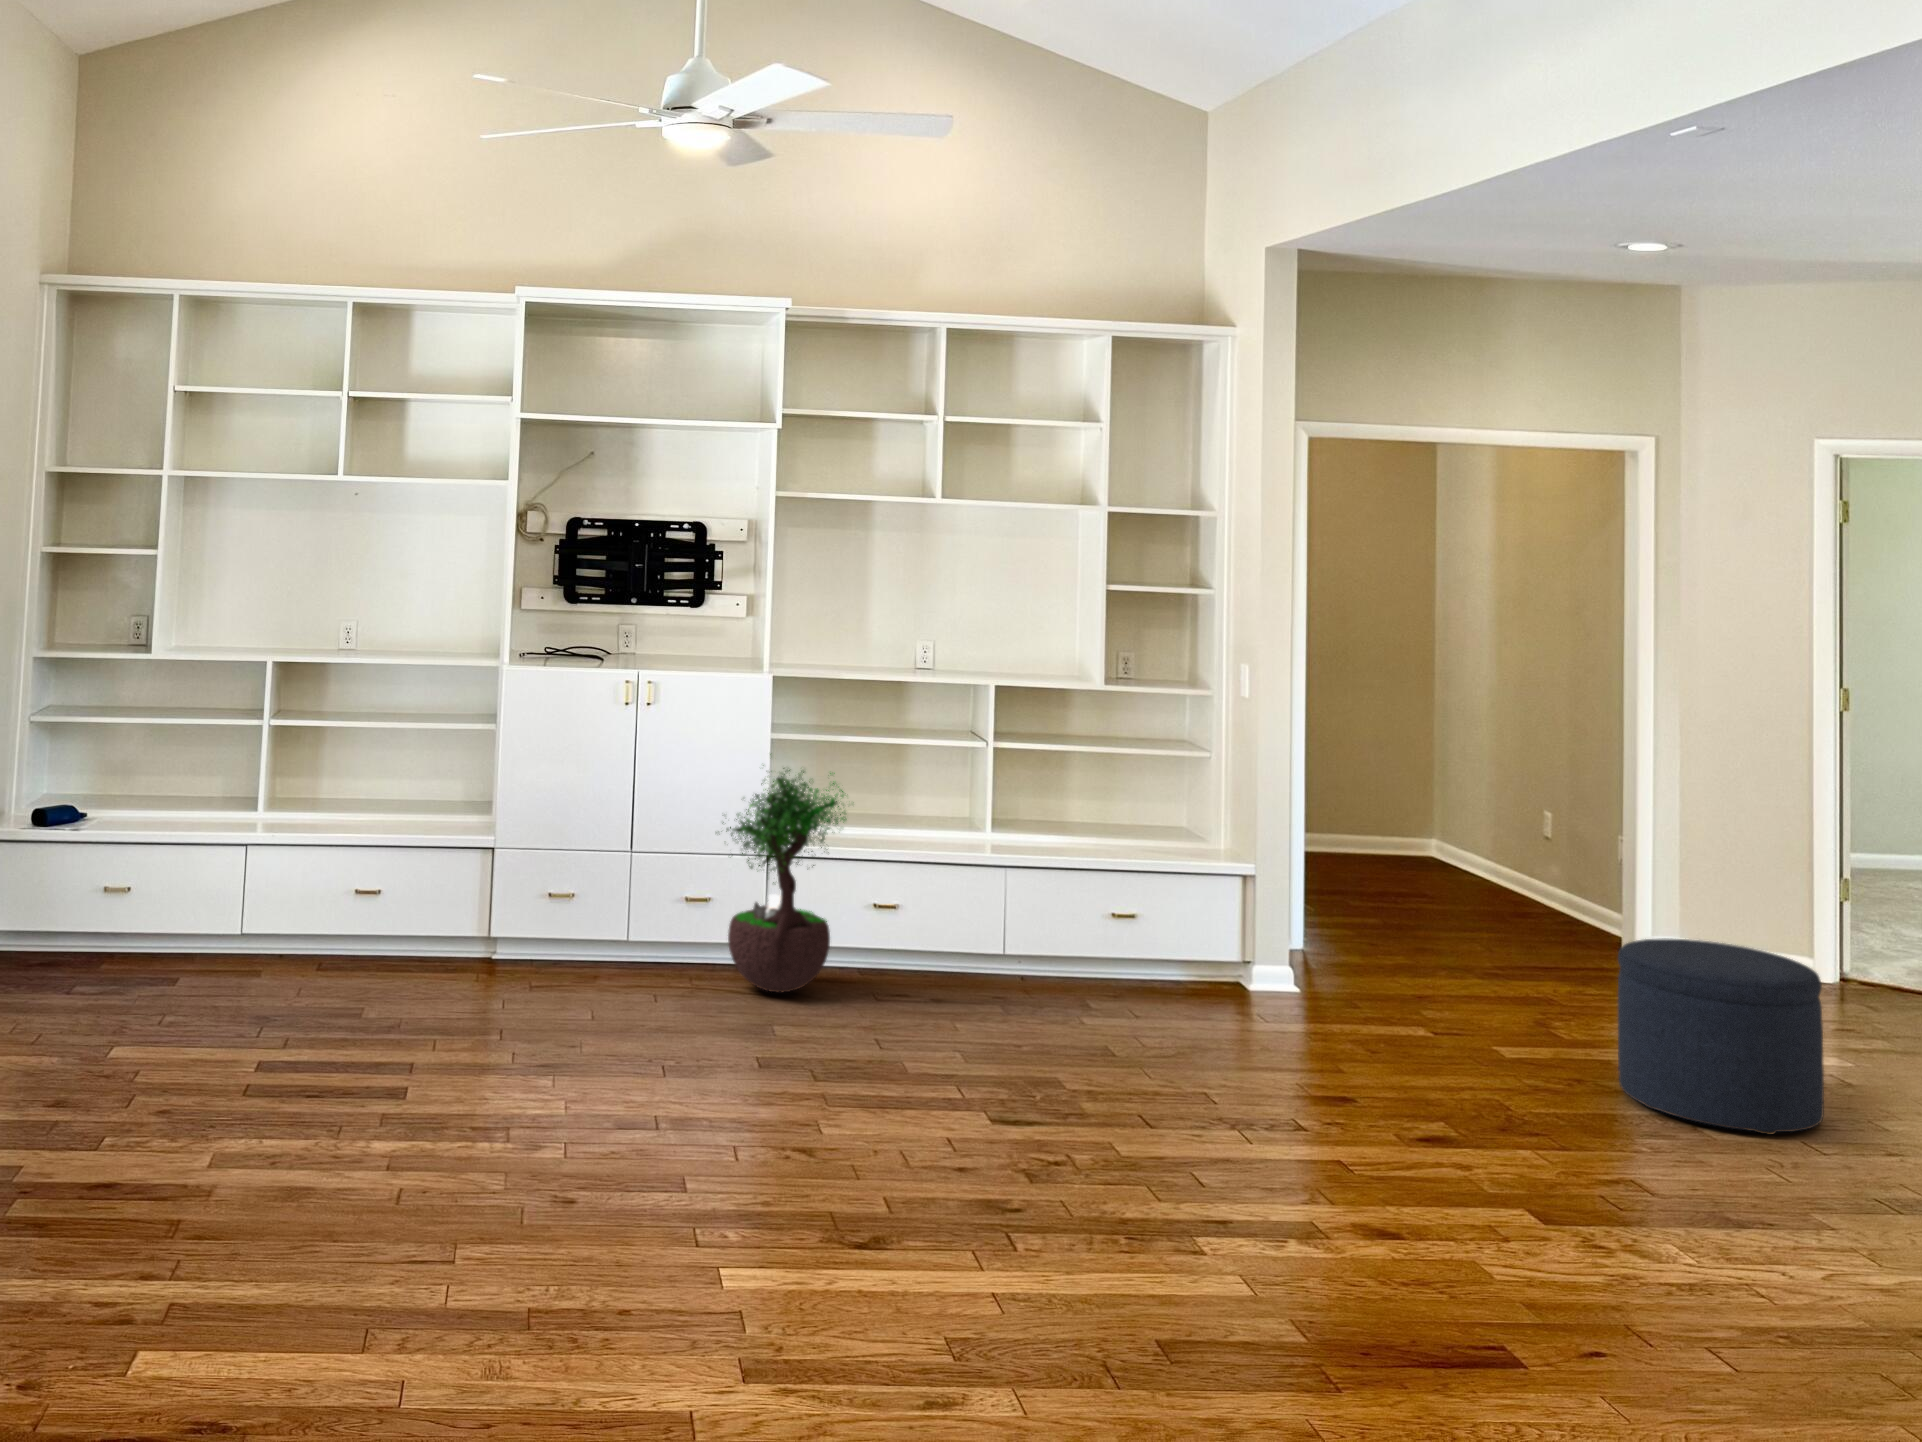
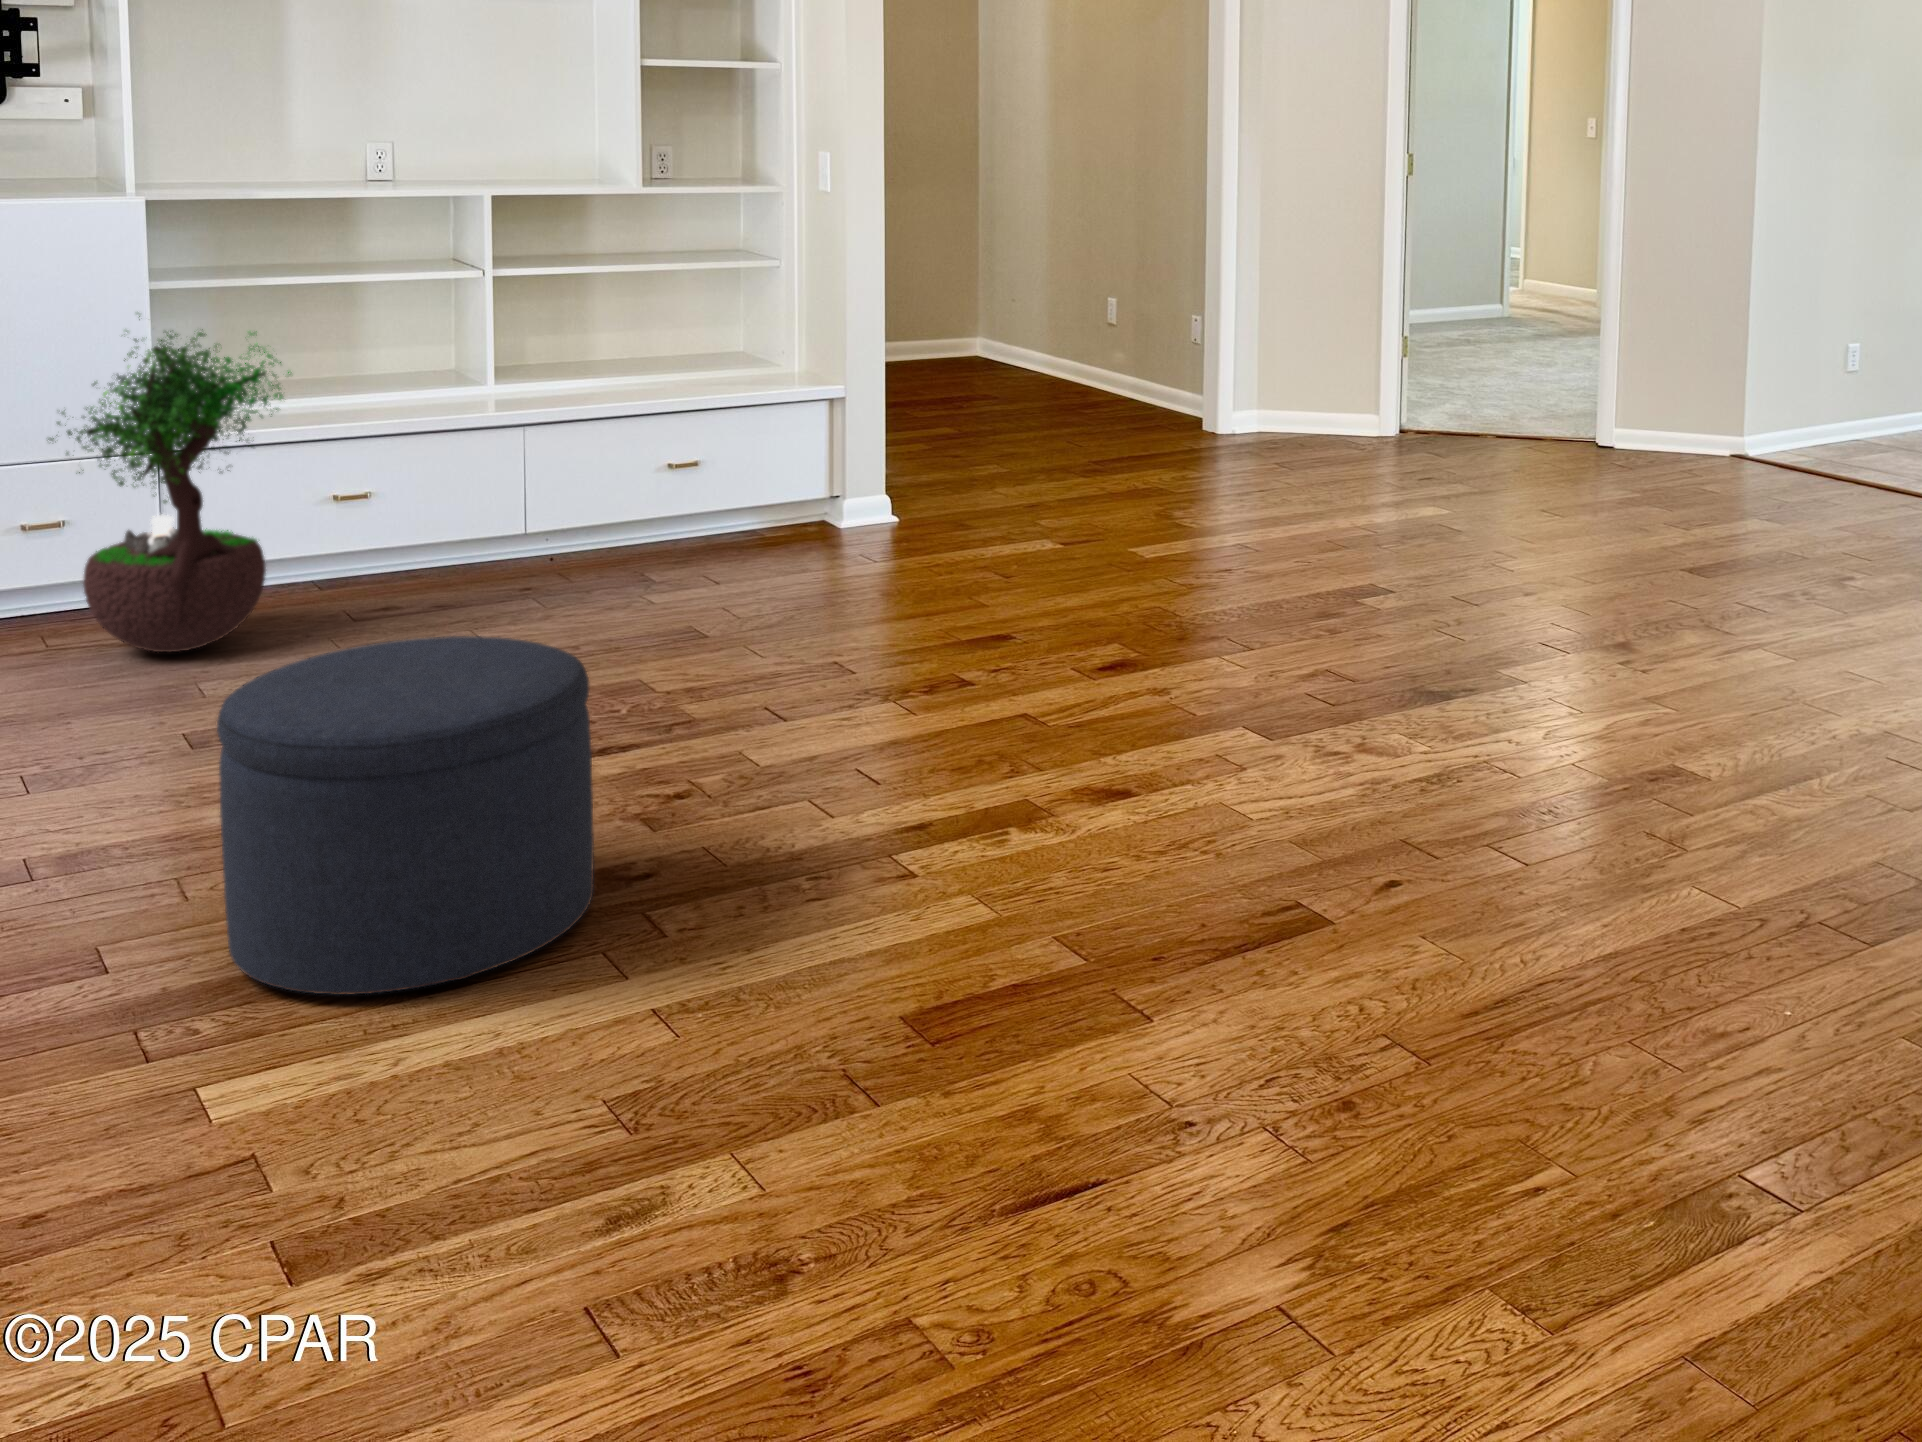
ottoman: present [1618,938,1824,1135] -> present [217,636,594,995]

